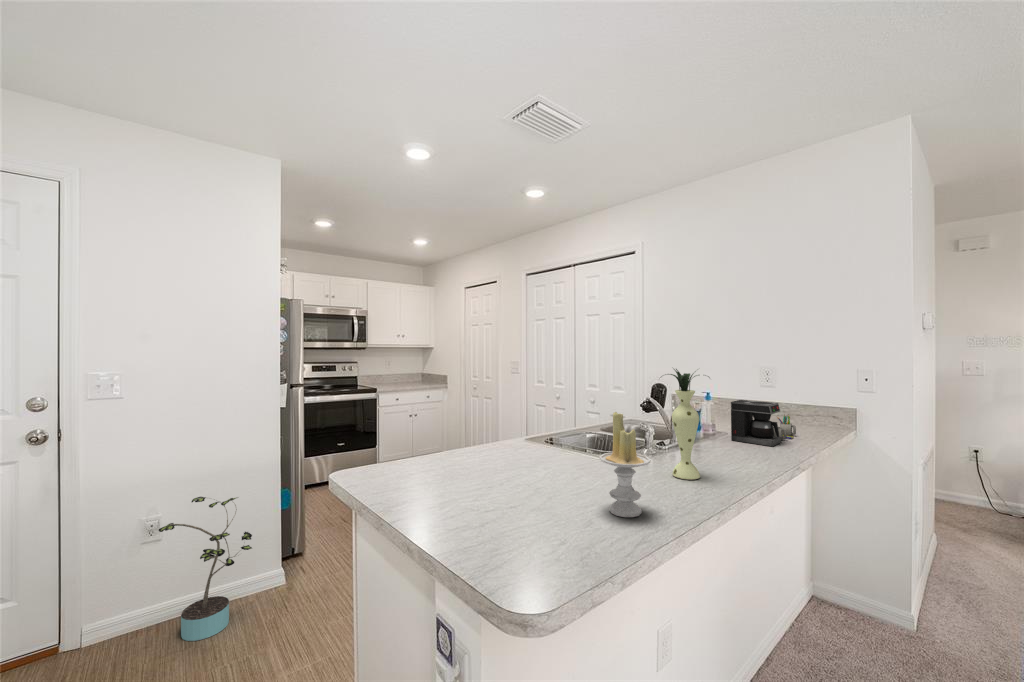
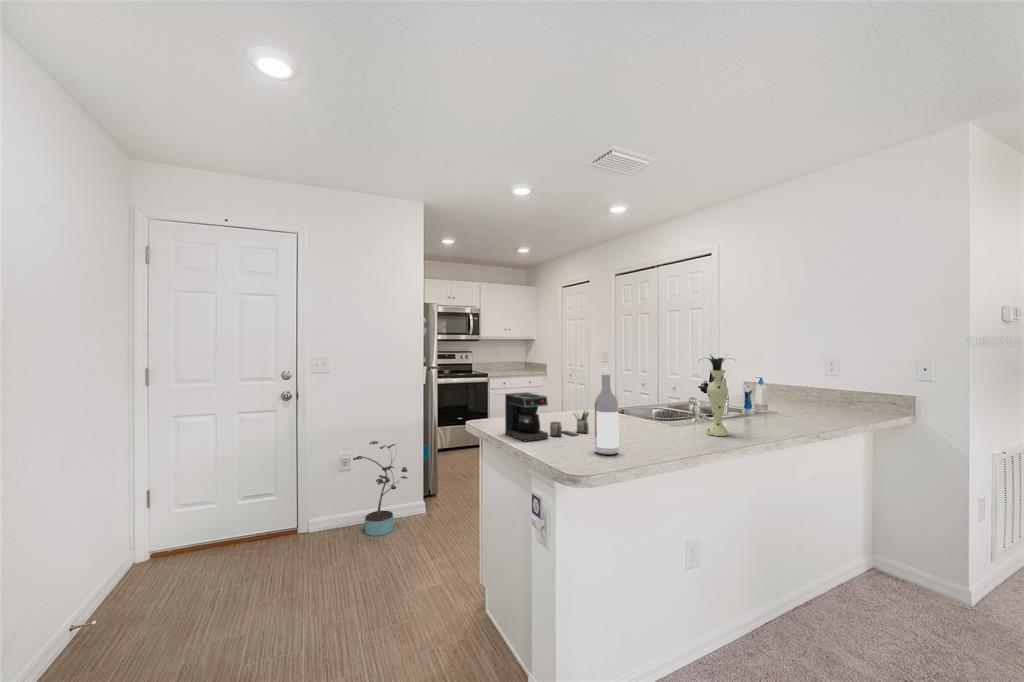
wine bottle: none [538,399,576,540] -> present [595,369,619,455]
coffee maker: present [731,400,796,447] -> present [505,393,589,441]
candle: present [599,412,651,517] -> none [640,380,675,450]

